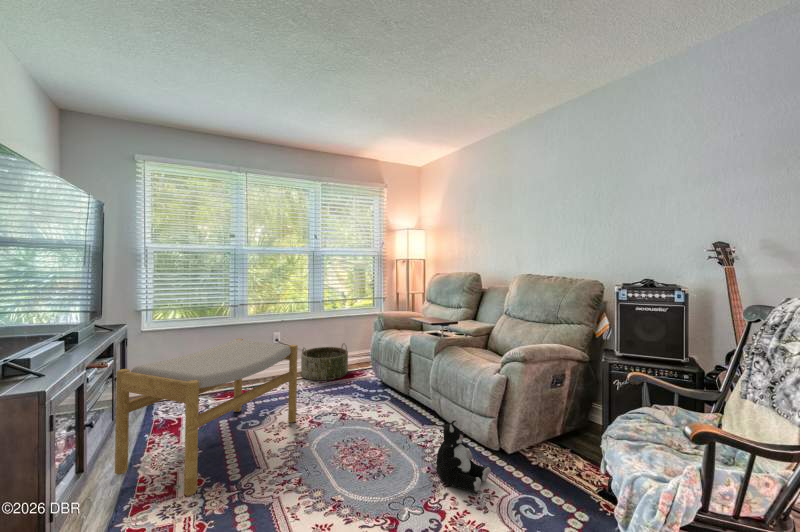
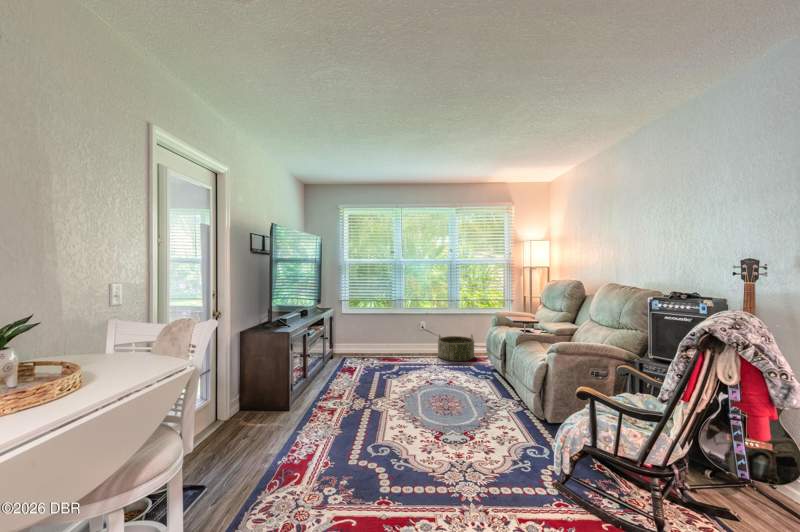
footstool: present [115,339,298,496] -> none [320,321,418,400]
plush toy: present [436,420,491,491] -> none [487,387,526,437]

